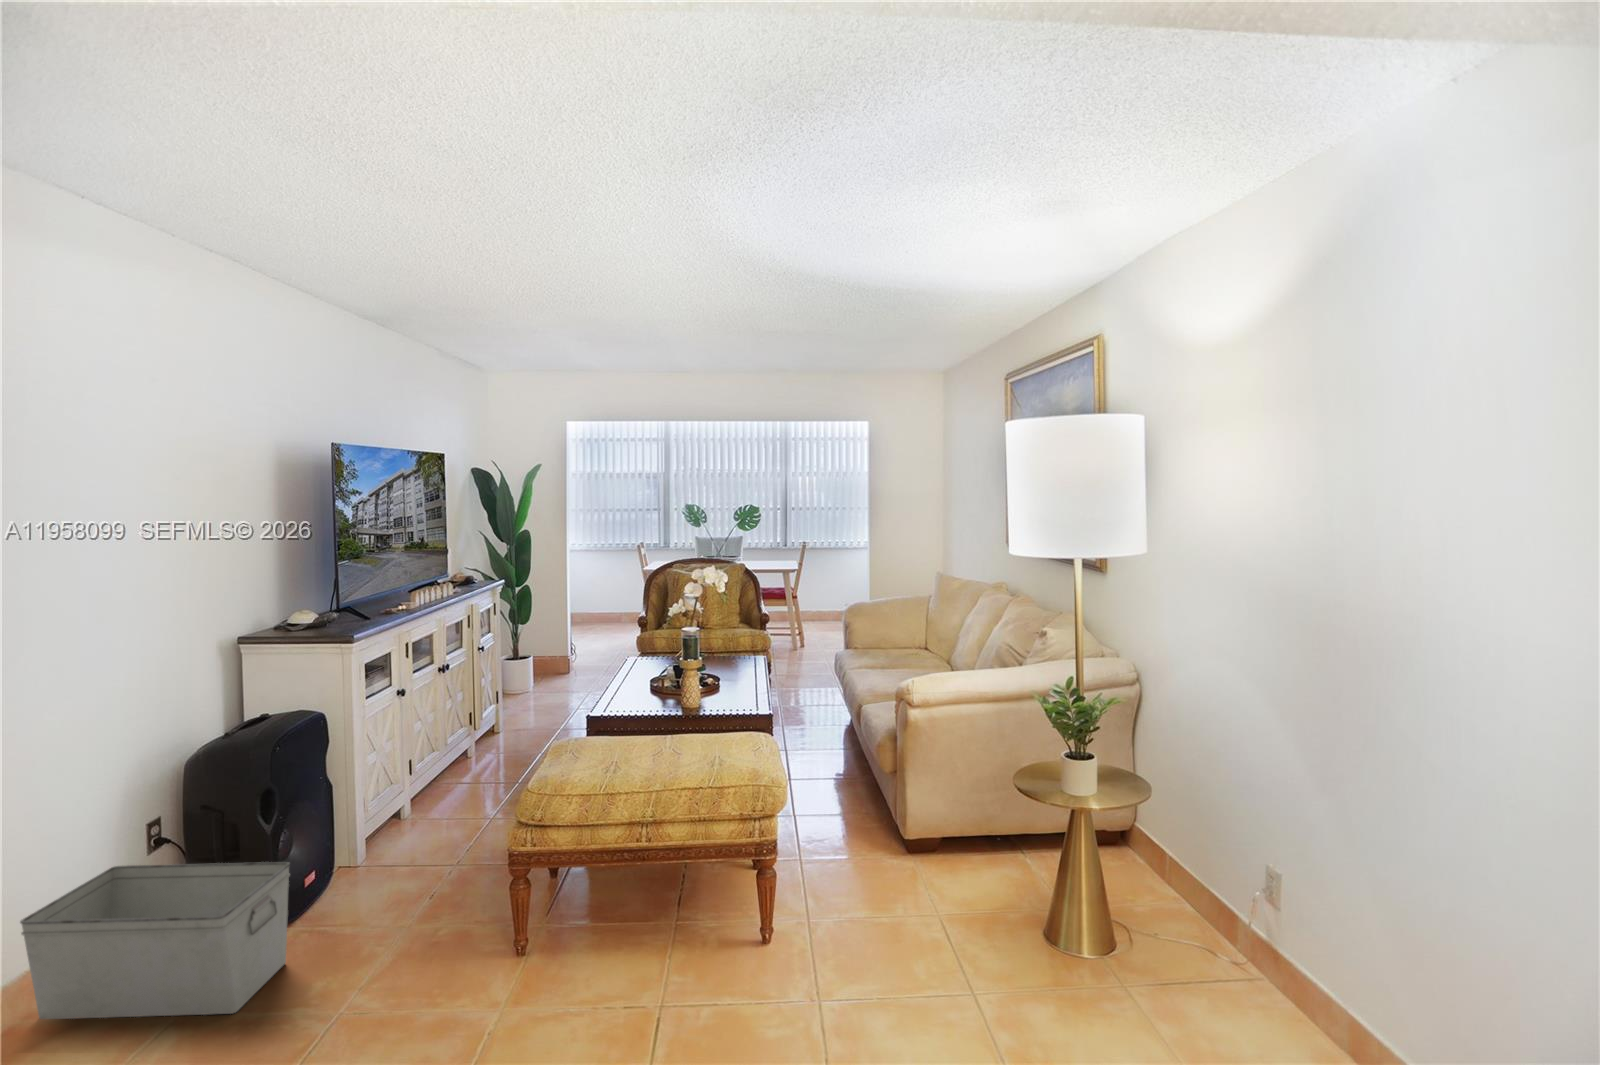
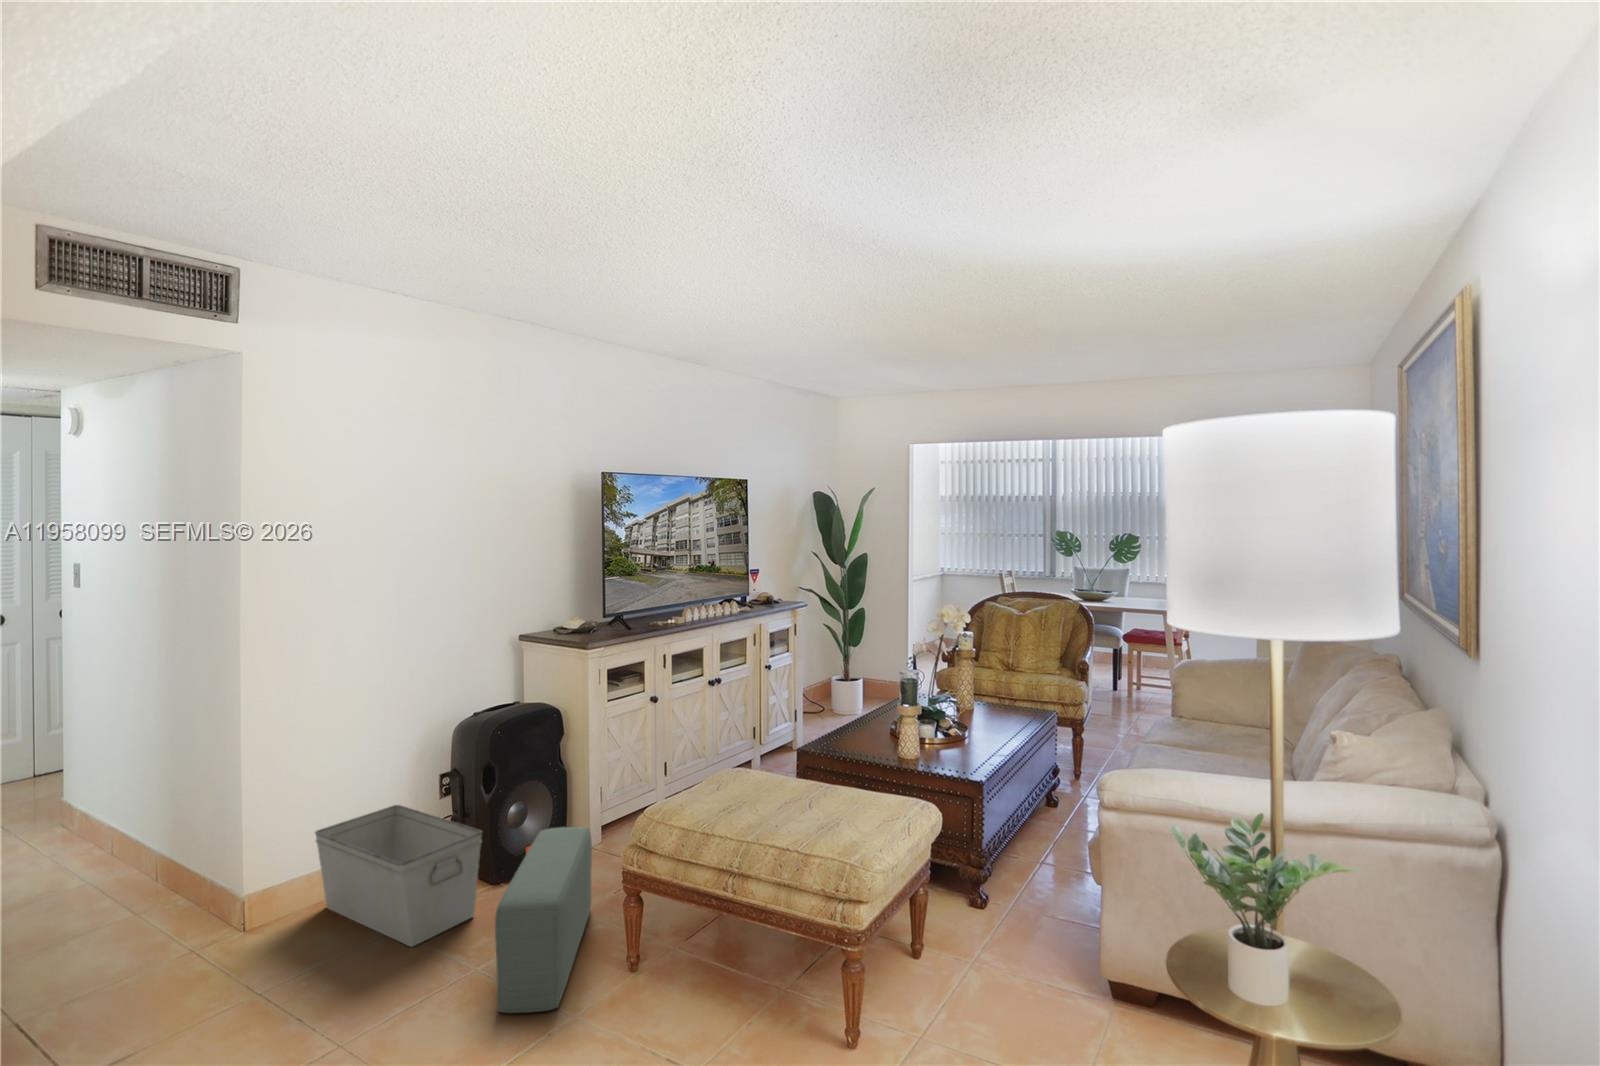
pouf: none [366,830,487,1026] -> present [495,827,592,1013]

